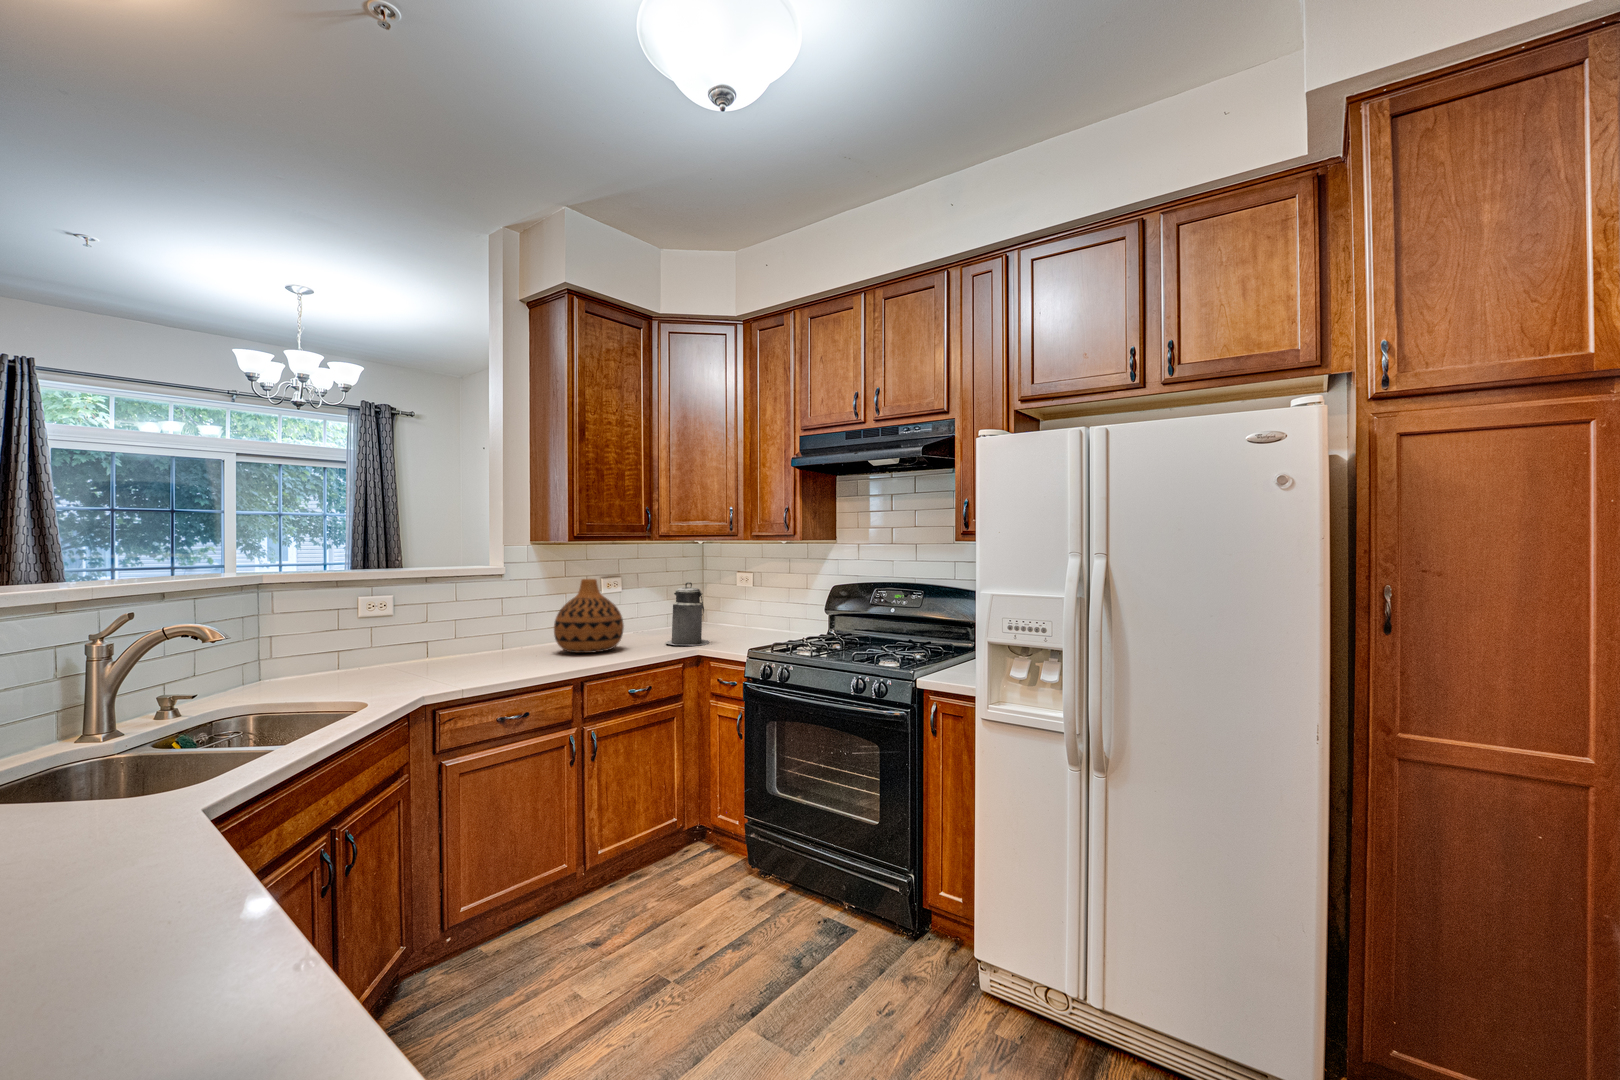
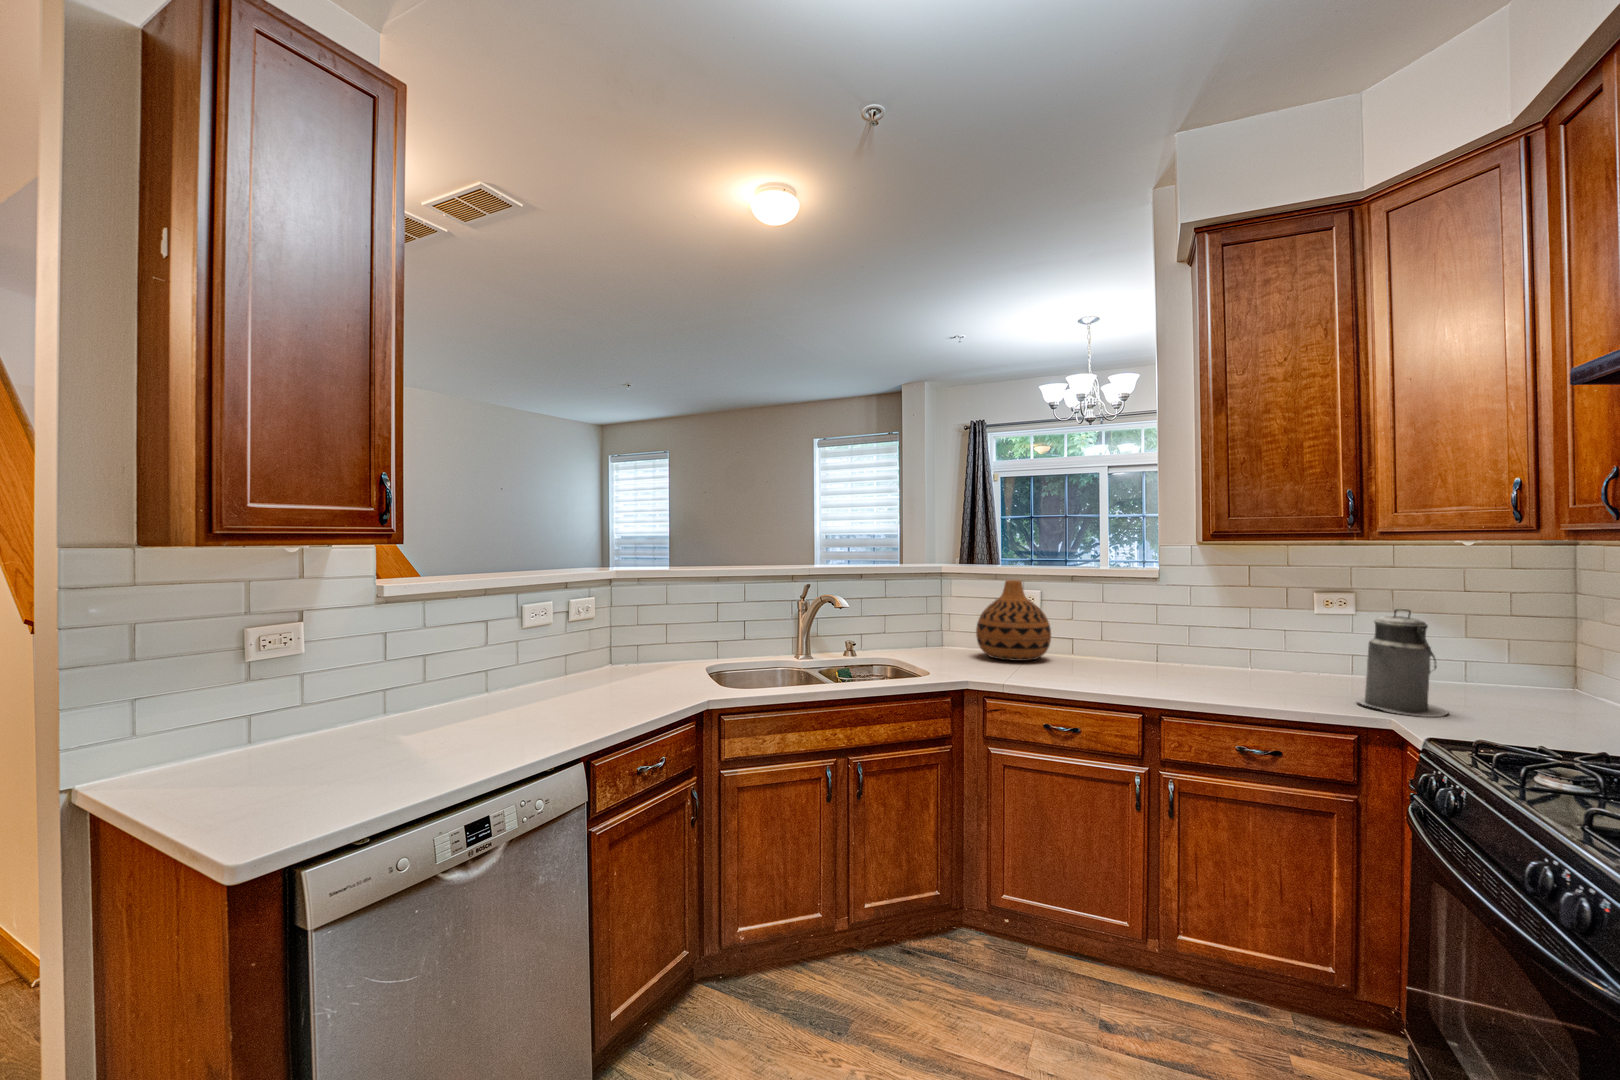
vase: present [554,579,624,653] -> present [976,580,1051,661]

